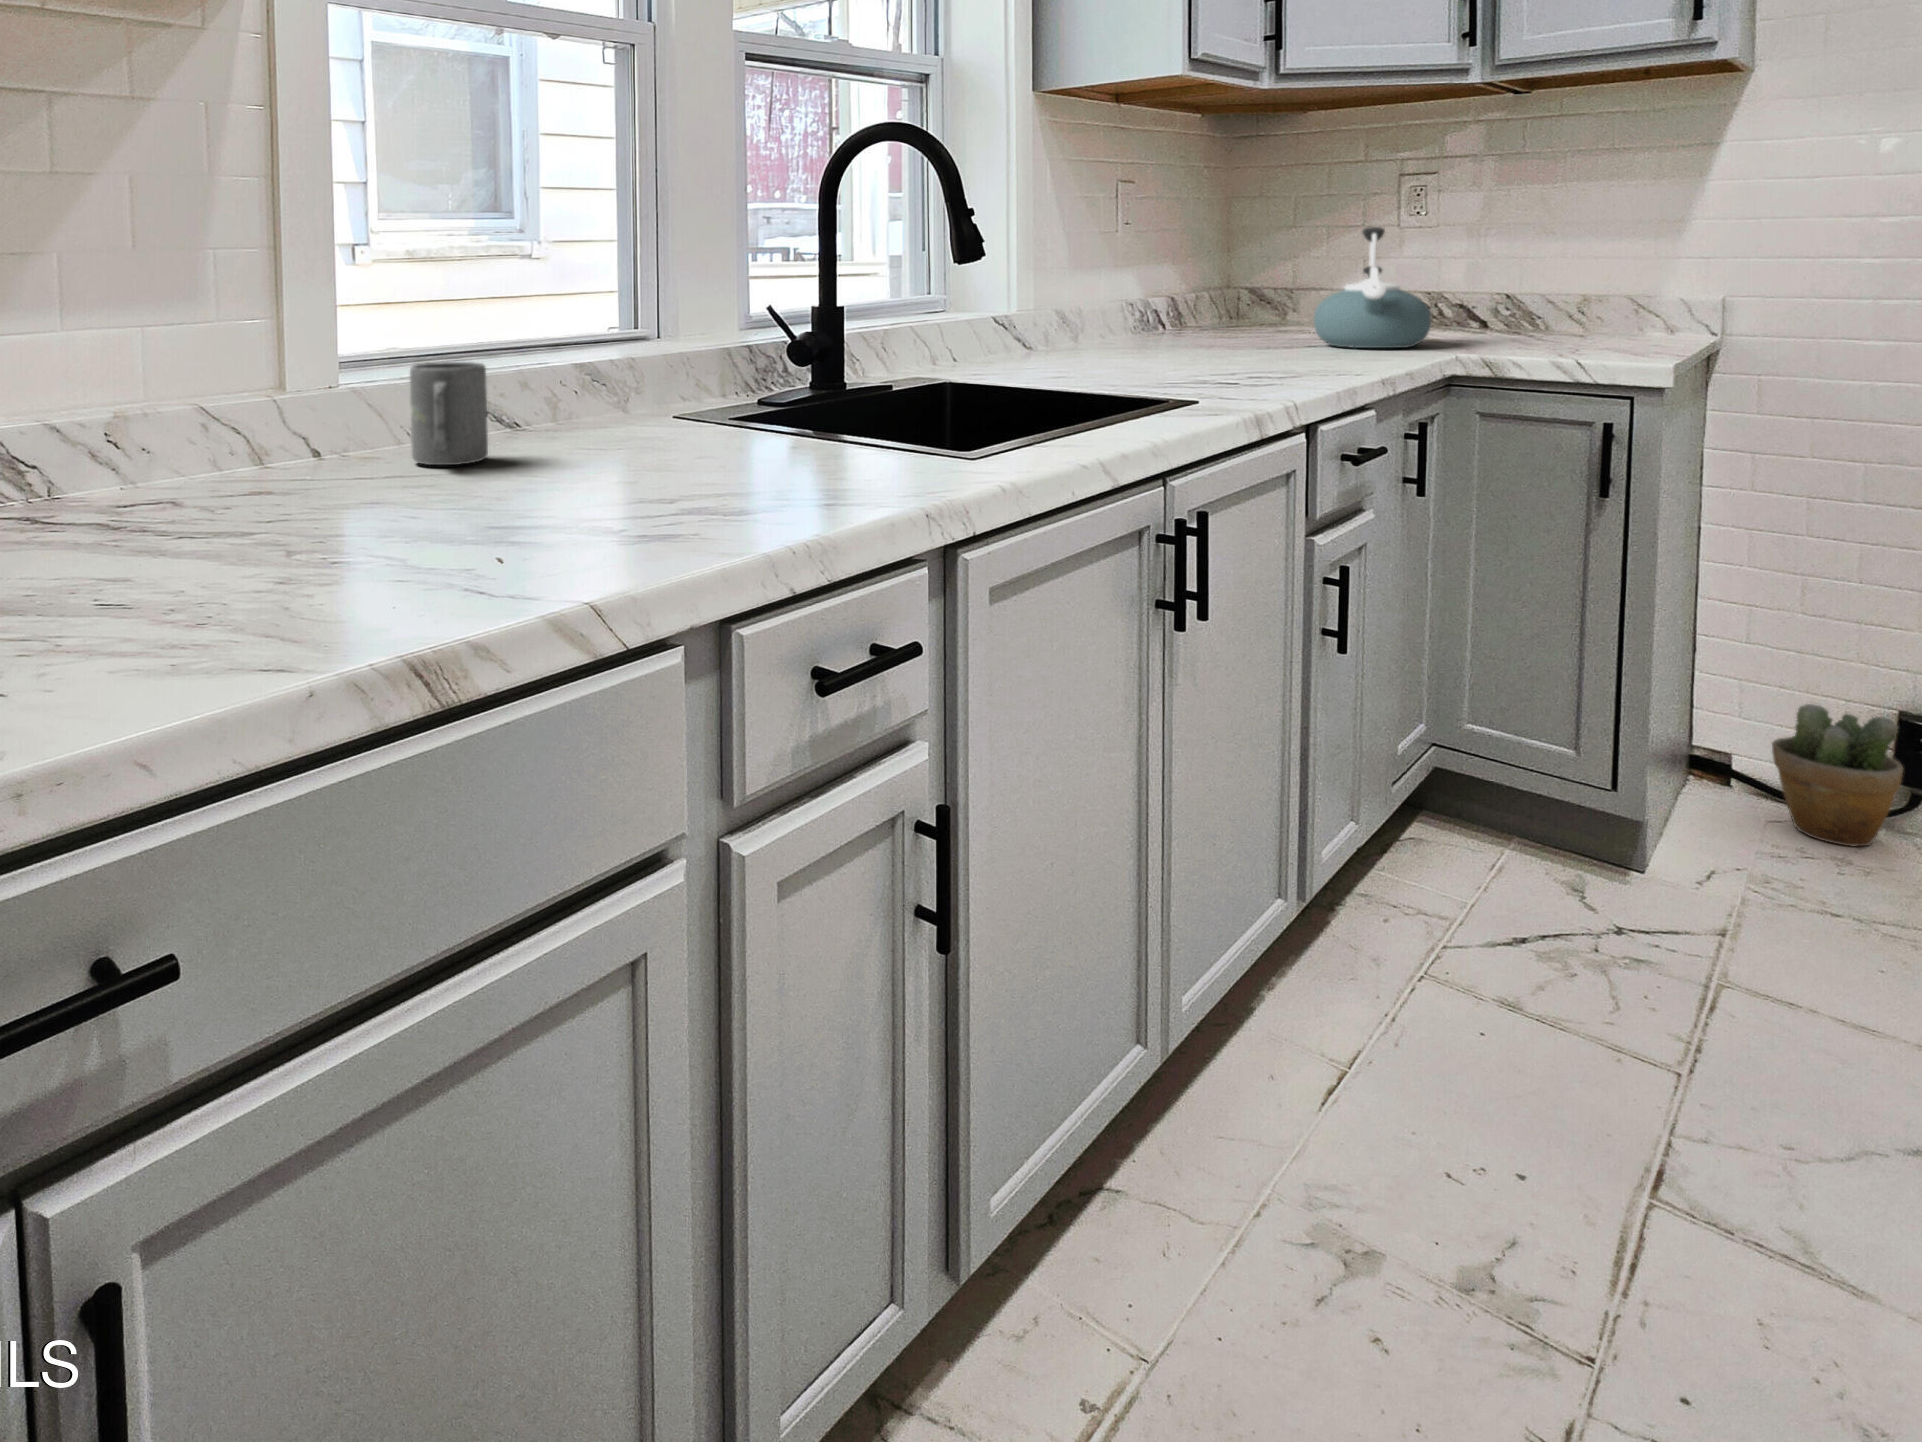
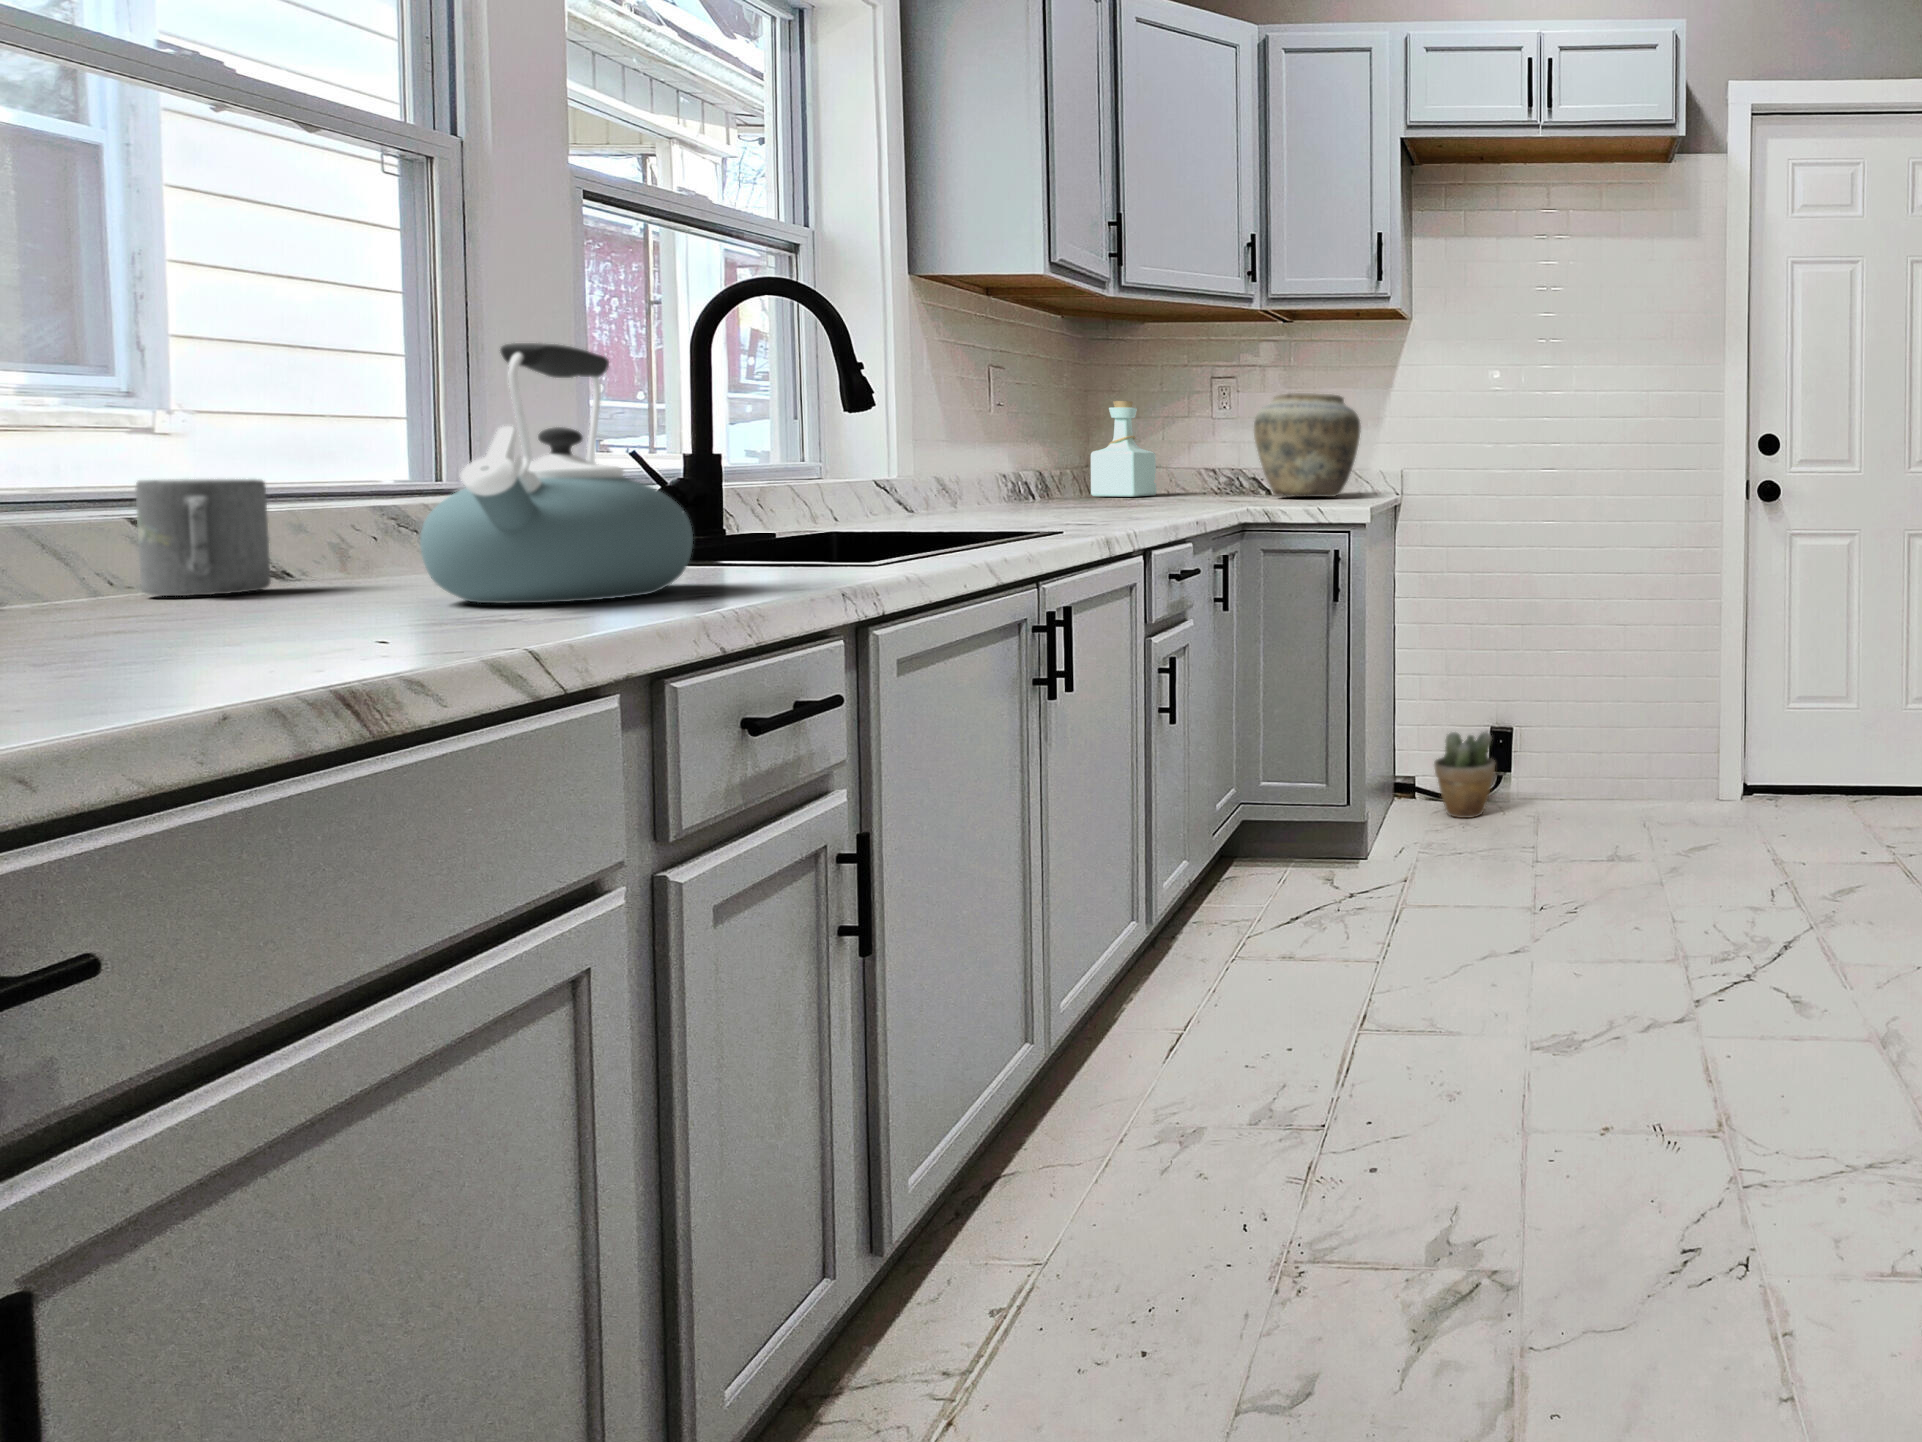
vase: none [1469,190,1650,334] -> present [1254,393,1361,497]
bottle: none [1237,211,1323,329] -> present [1091,401,1156,497]
kettle: present [1314,227,1431,348] -> present [420,343,693,603]

